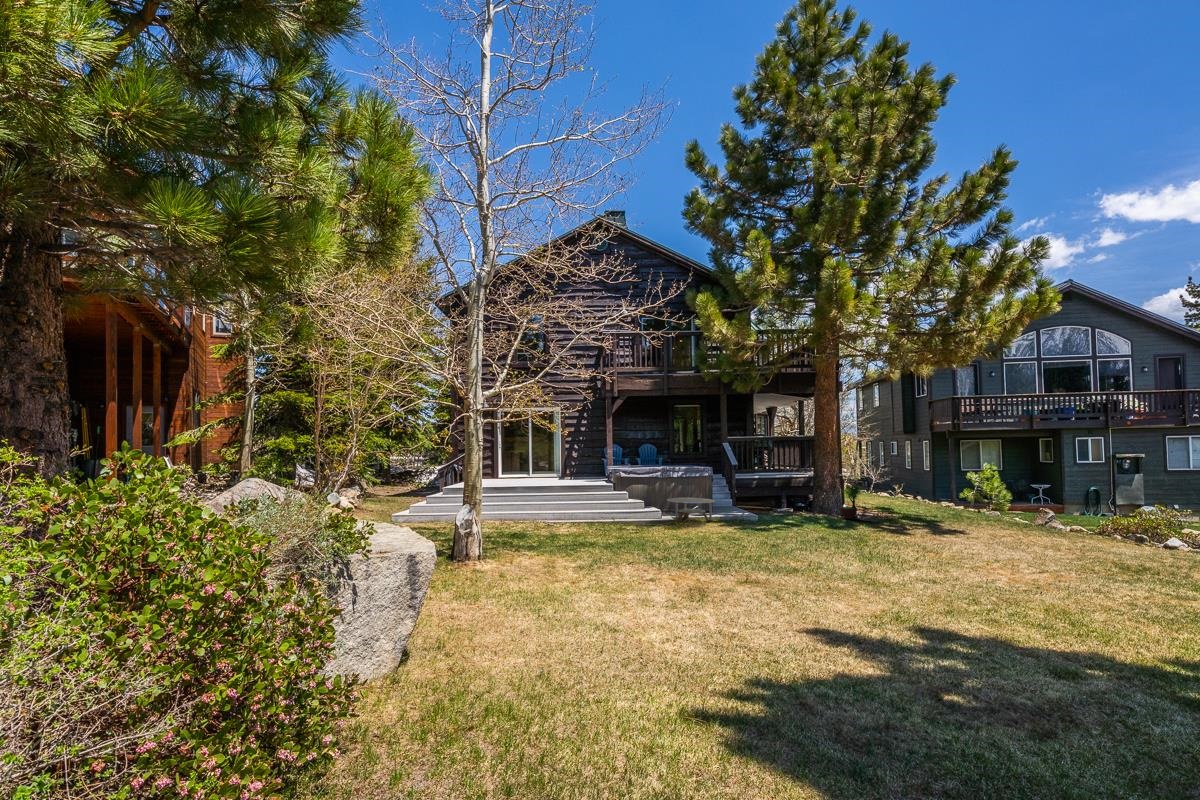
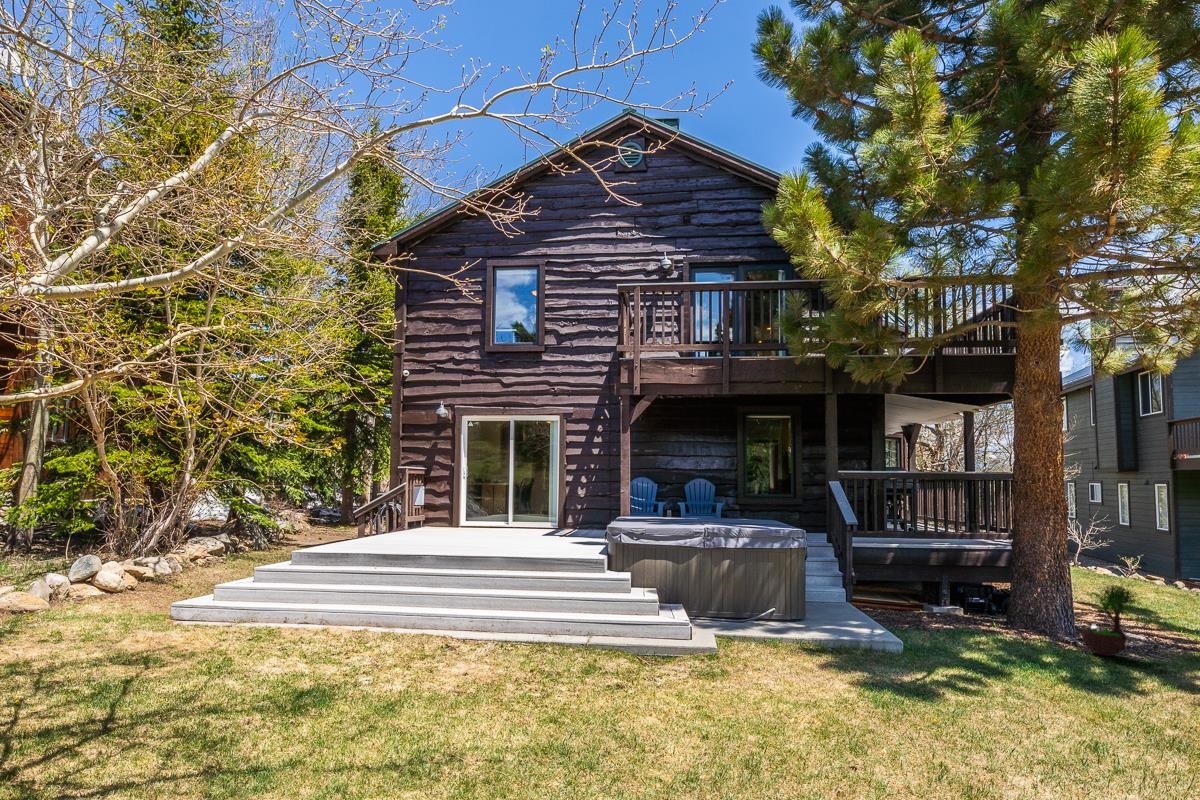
round table: present [667,498,715,522] -> none [711,590,812,650]

